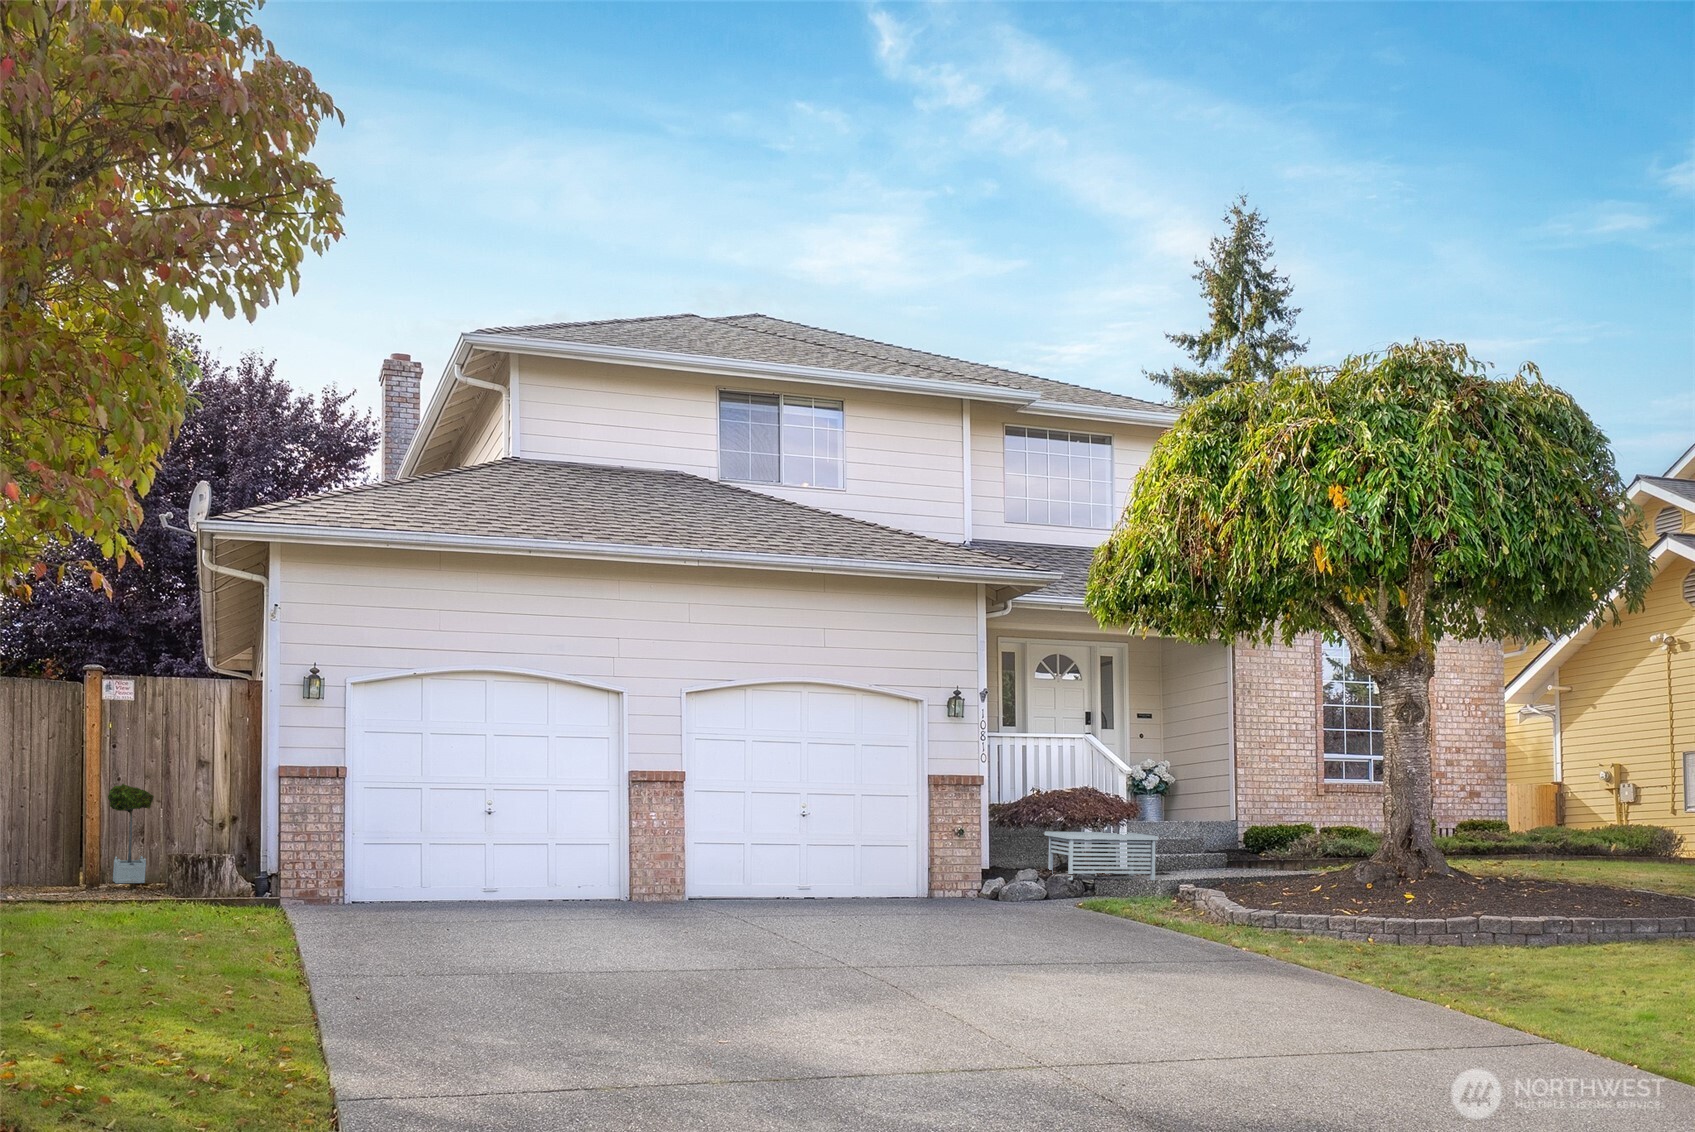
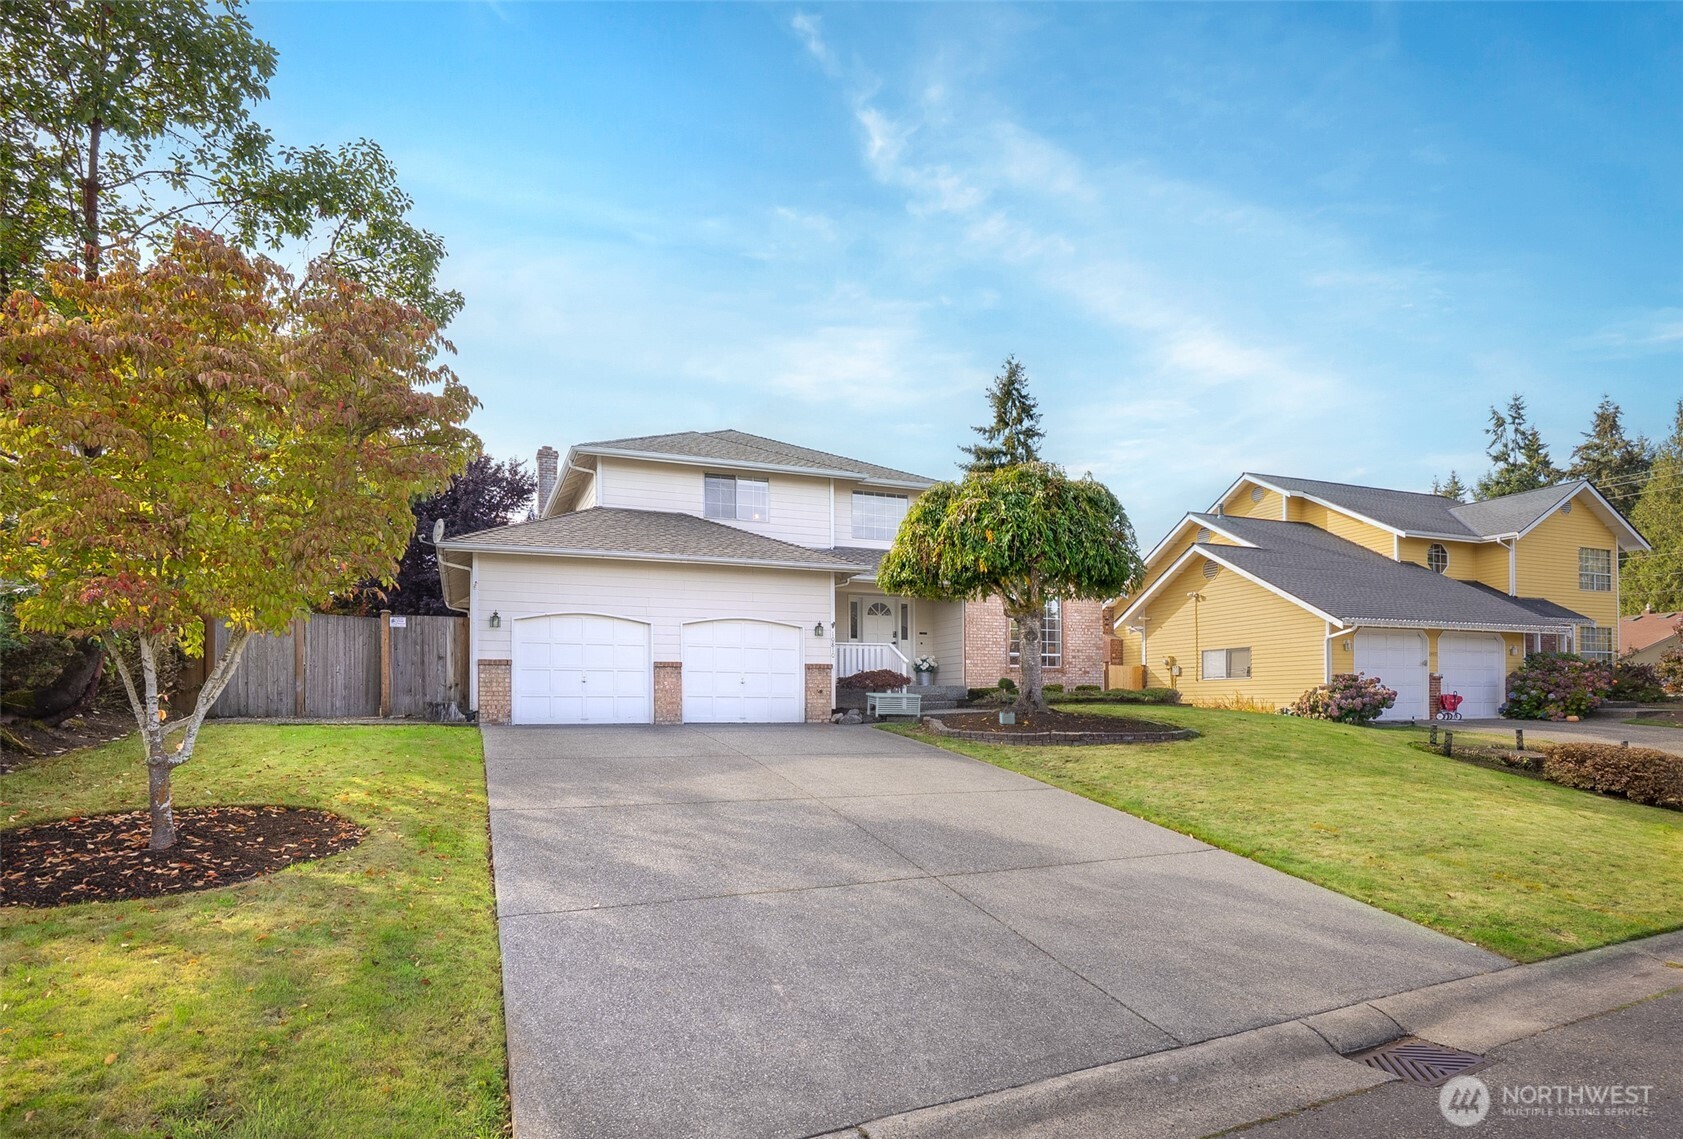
potted tree: present [108,784,154,883] -> present [998,677,1017,724]

